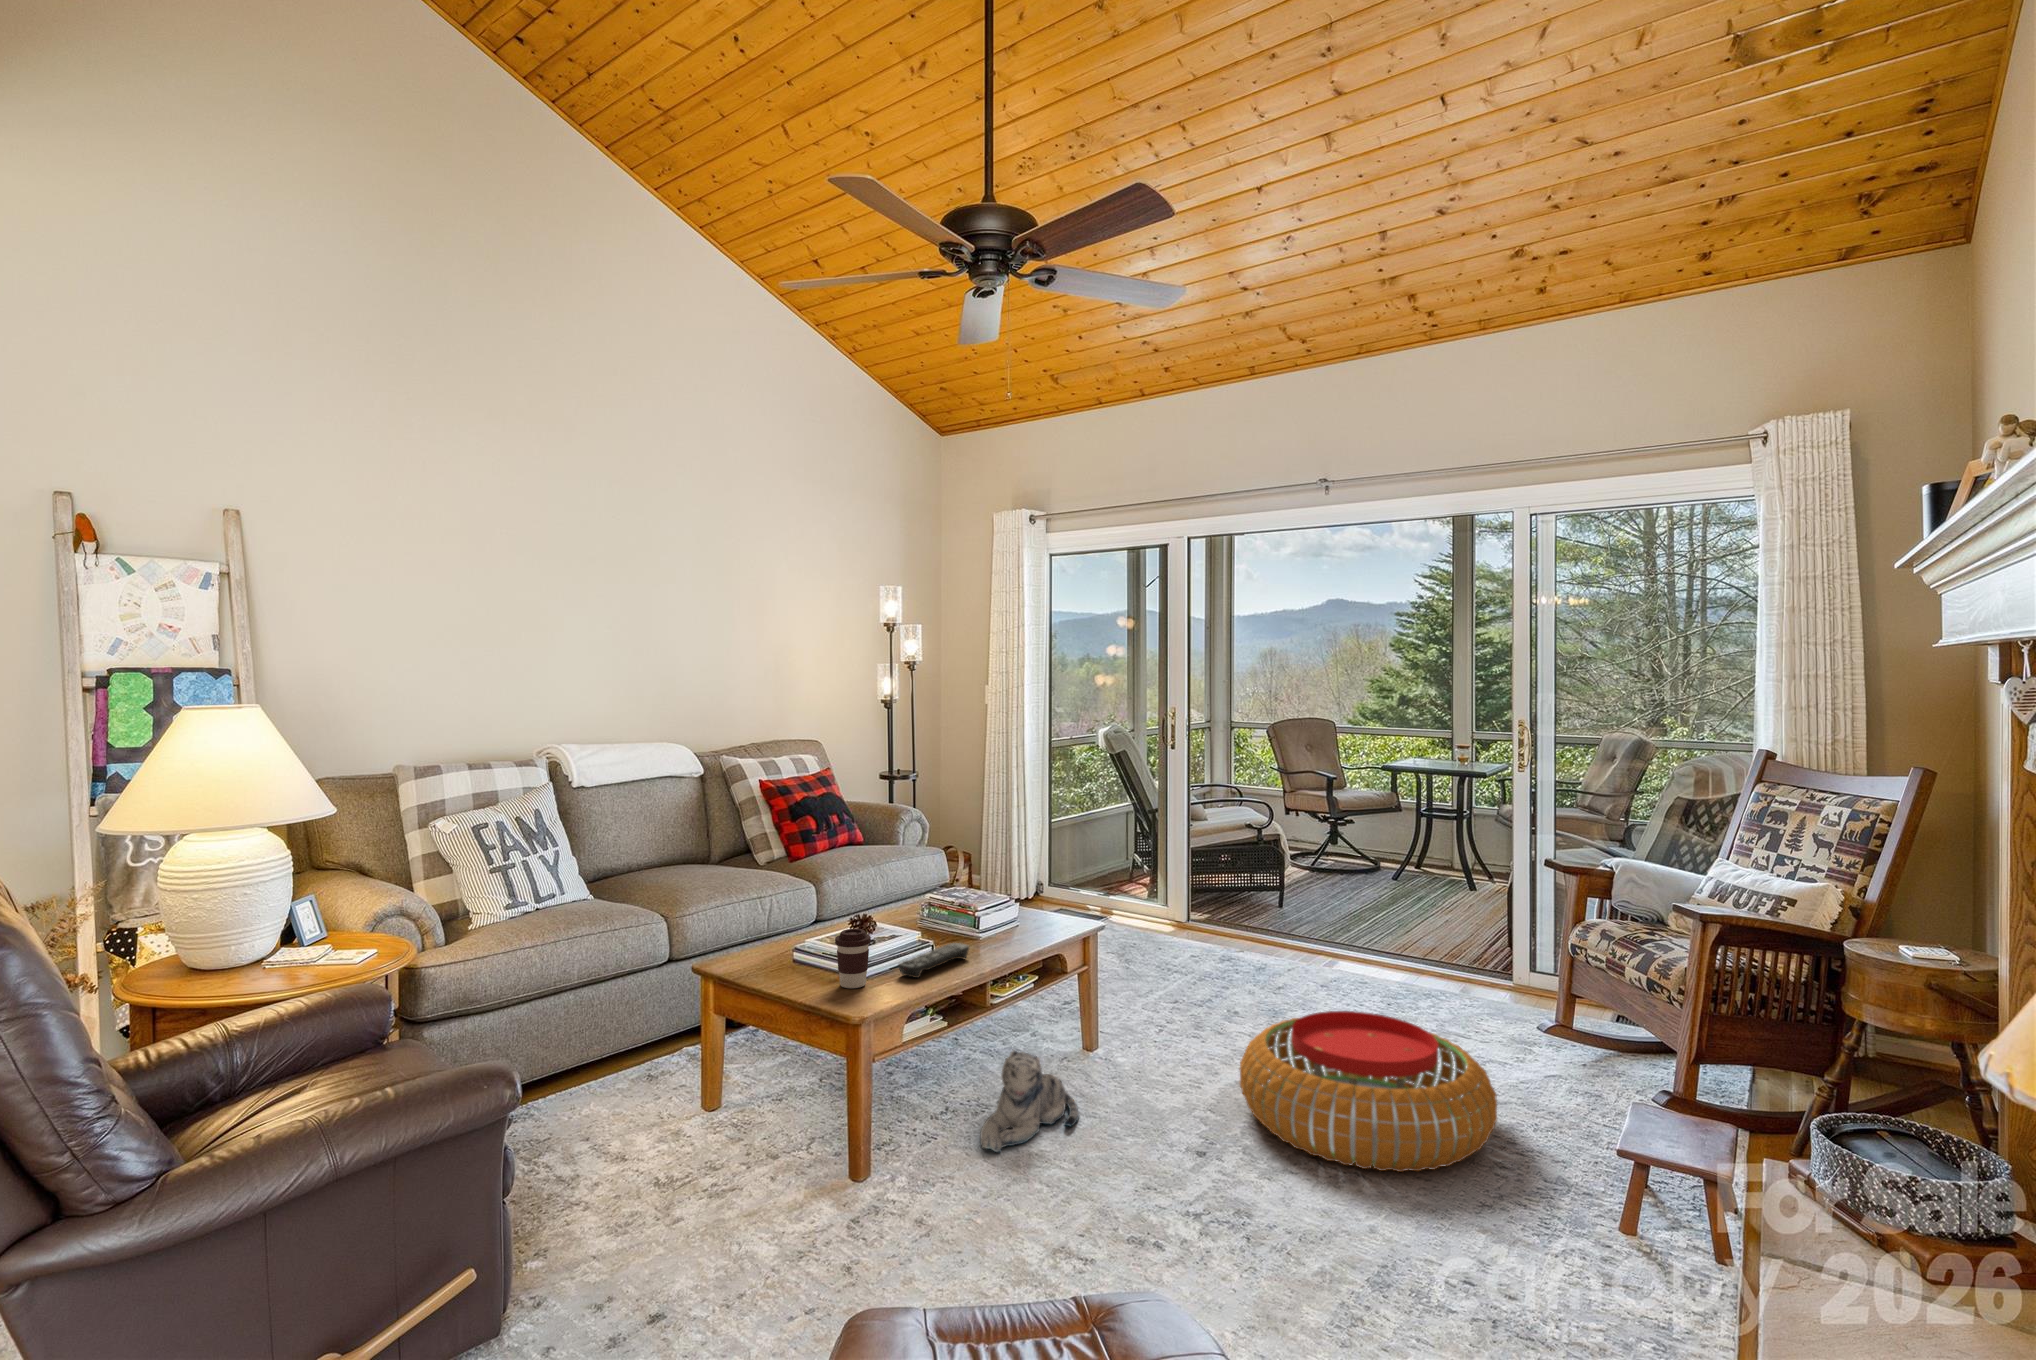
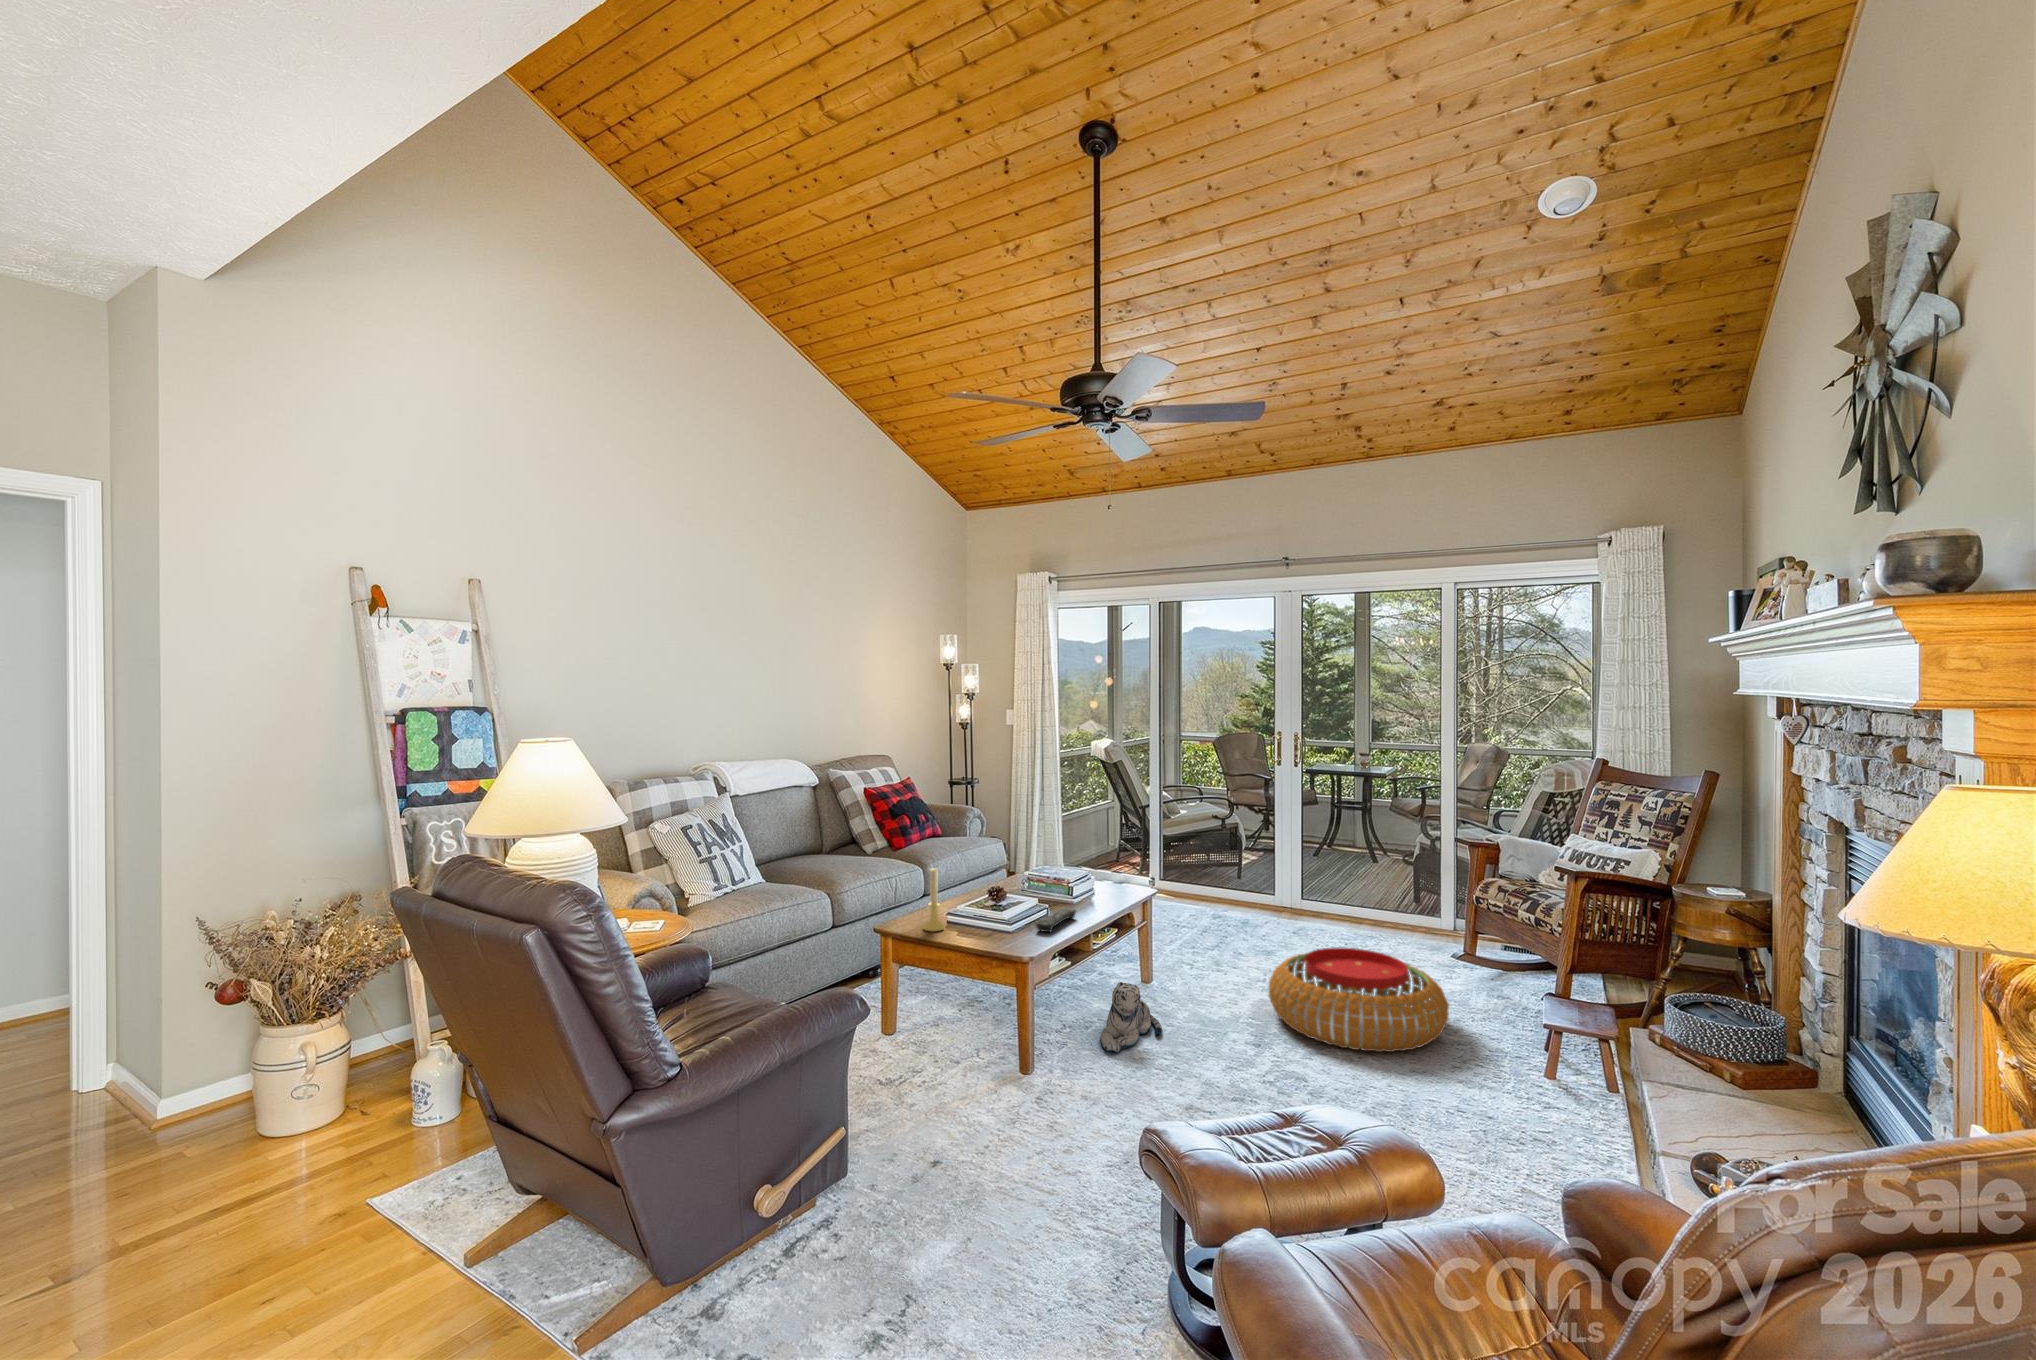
candle holder: none [750,883,780,972] -> present [924,868,945,932]
coffee cup: present [835,929,871,988] -> none [996,898,1021,941]

